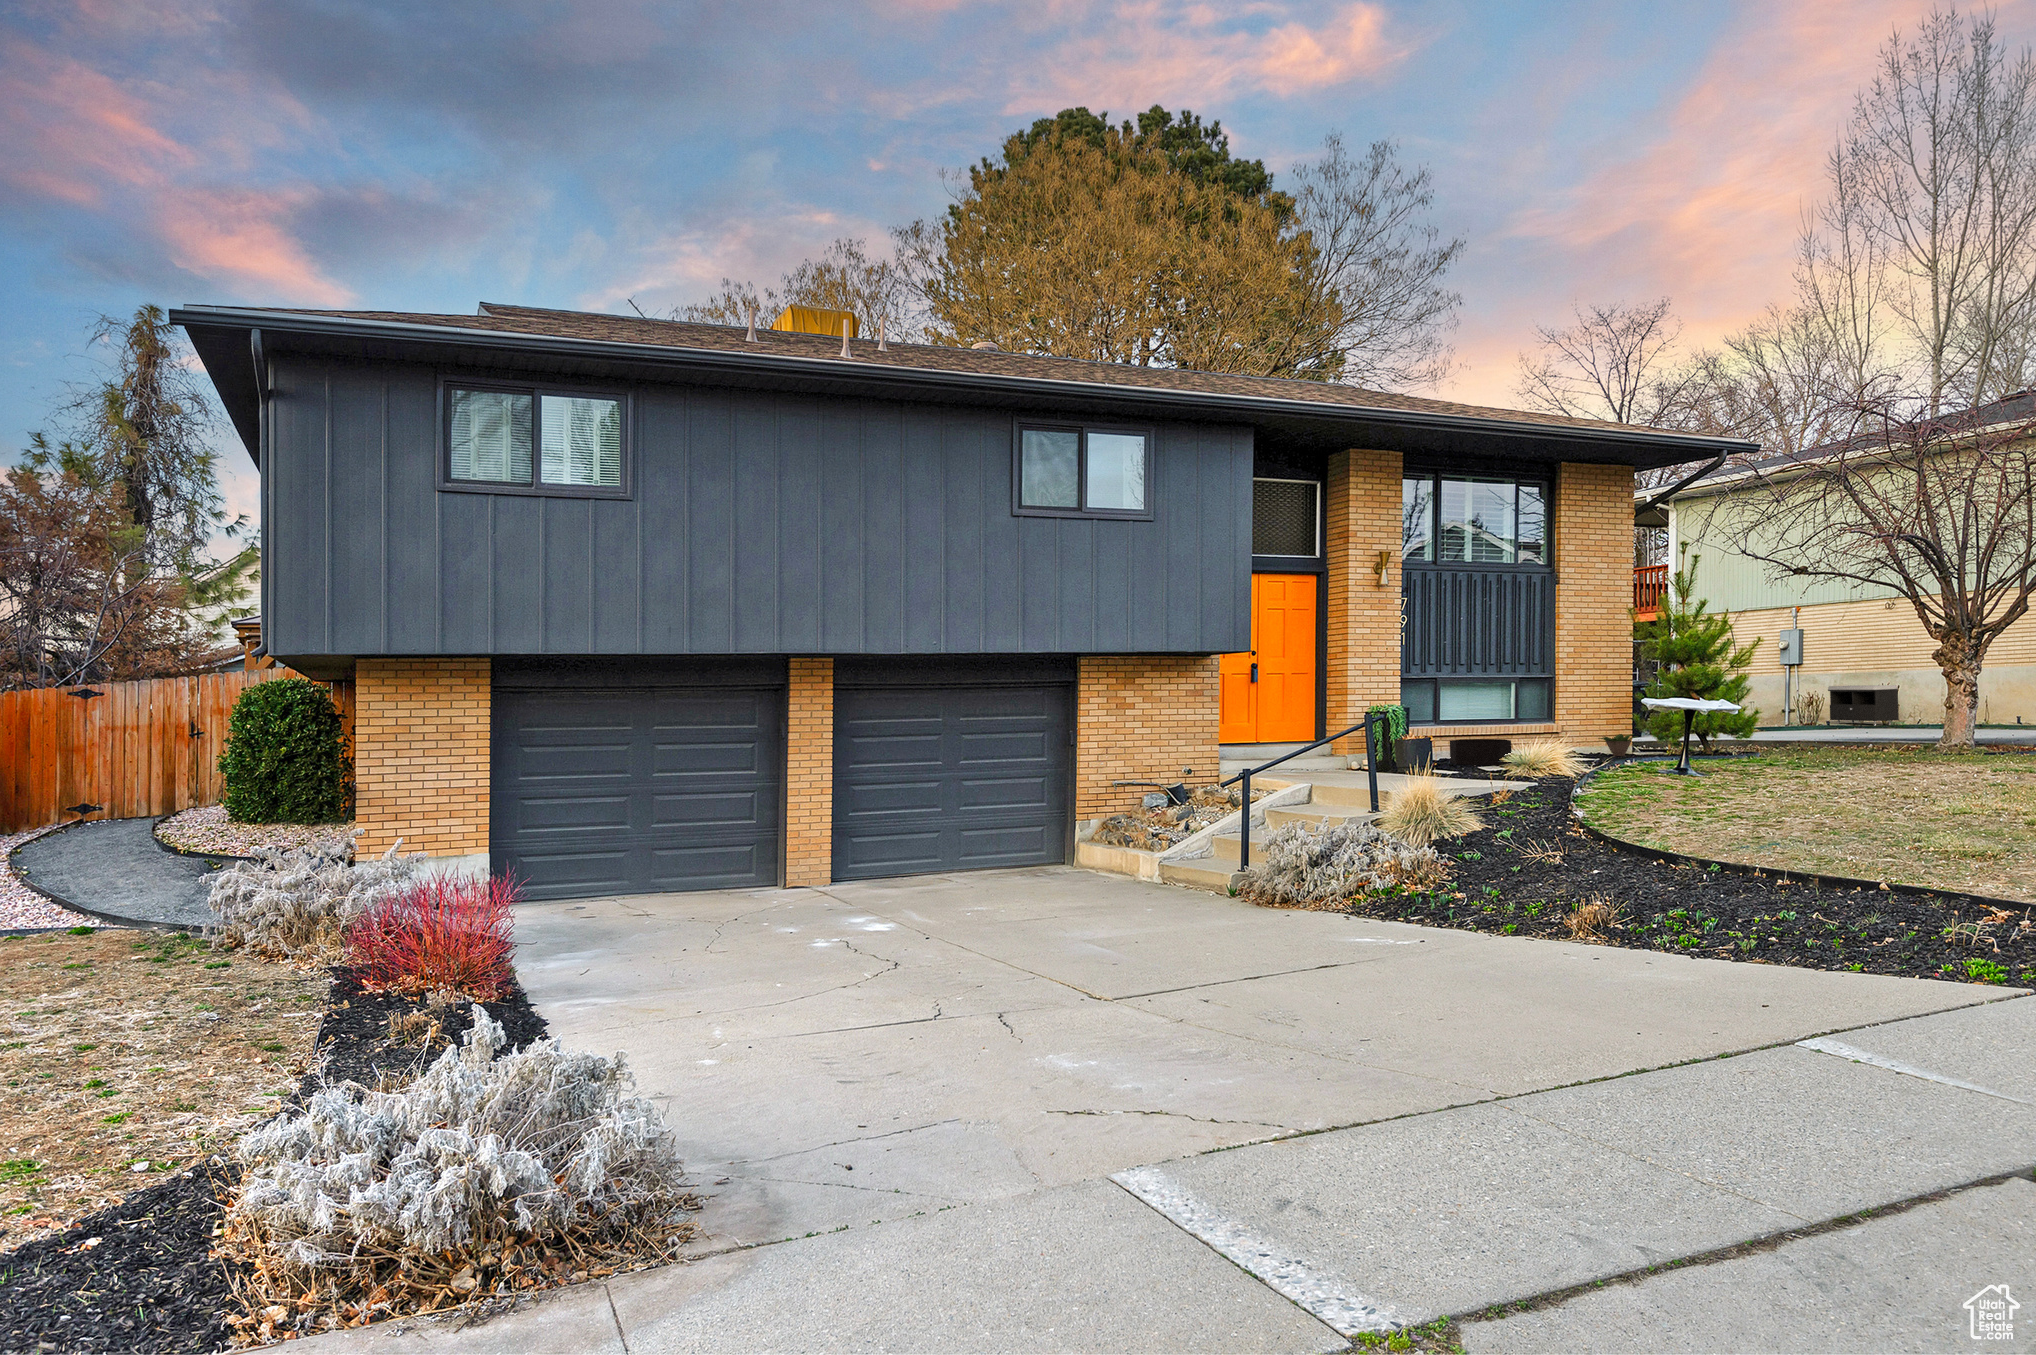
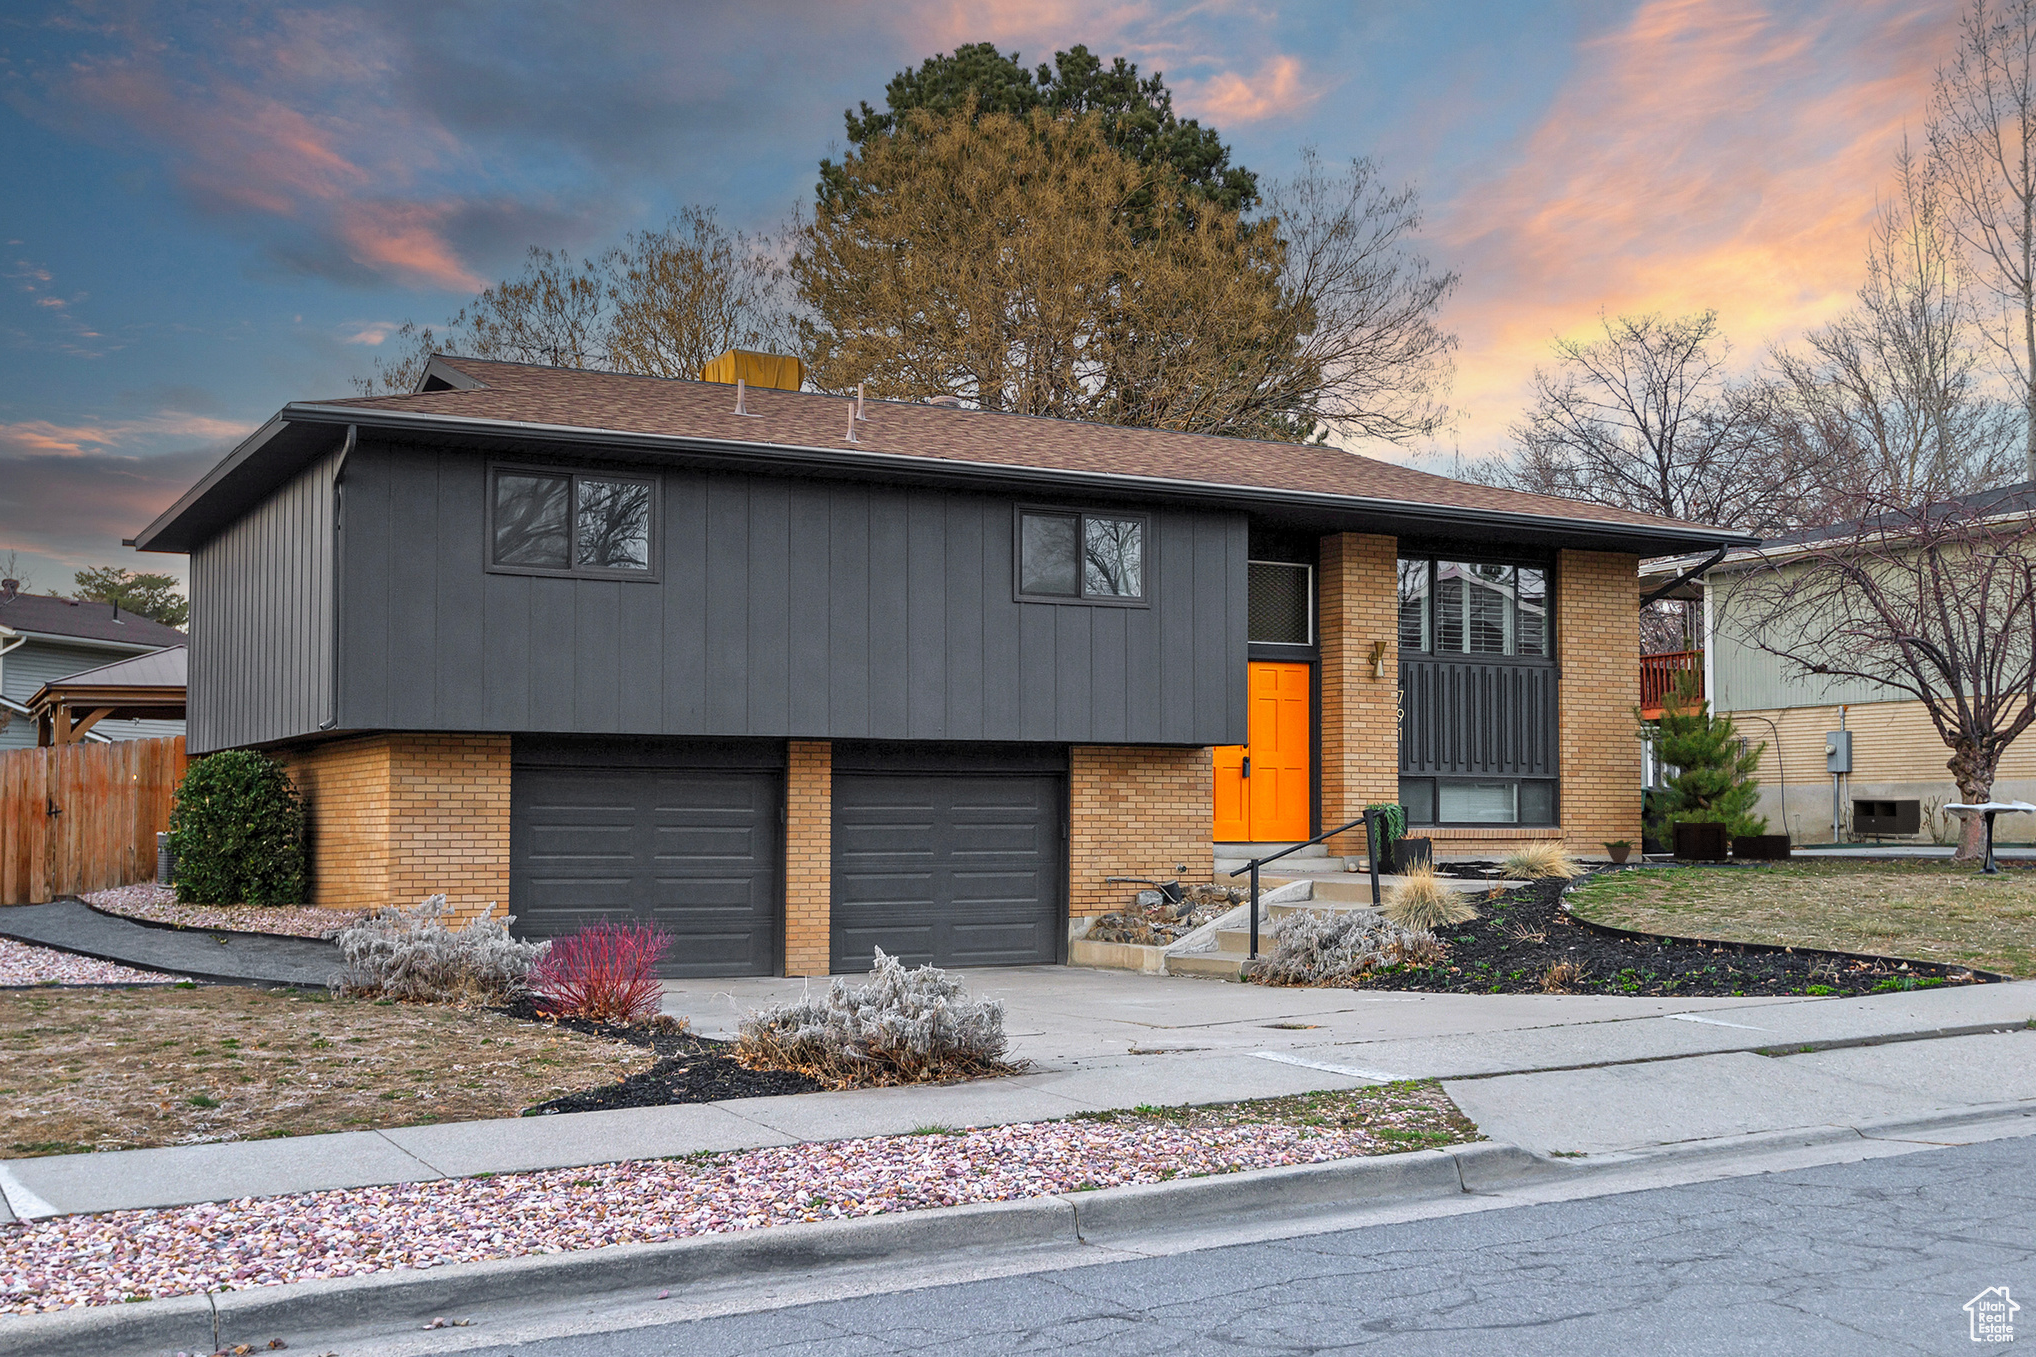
wooden crate: none [1669,715,1725,751] -> present [1673,822,1727,859]
basket: present [1450,739,1512,765] -> present [1732,835,1791,859]

